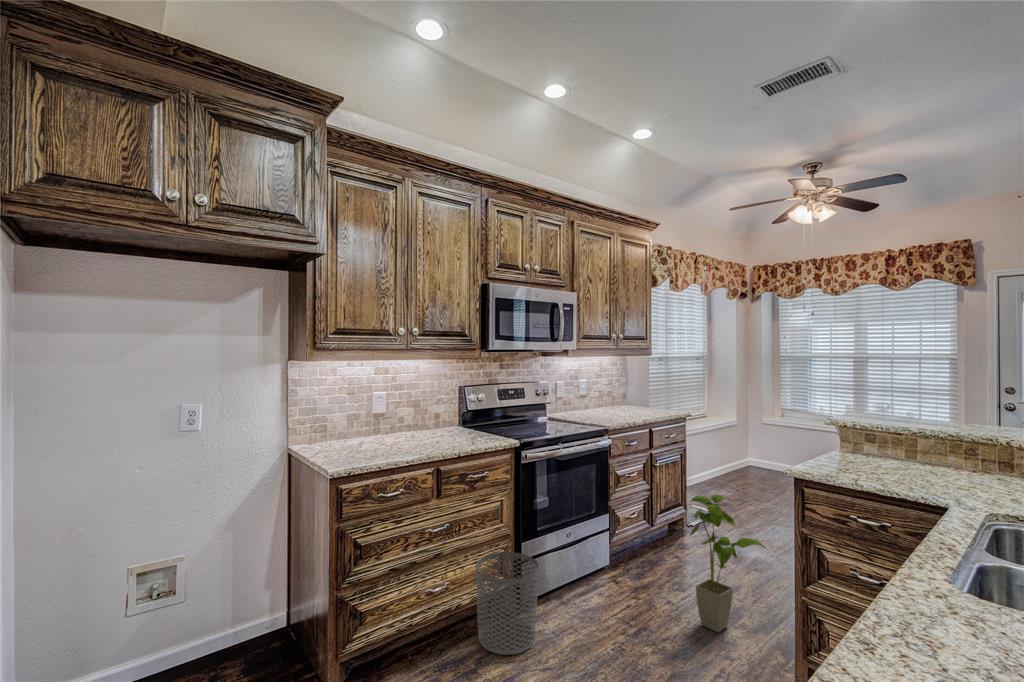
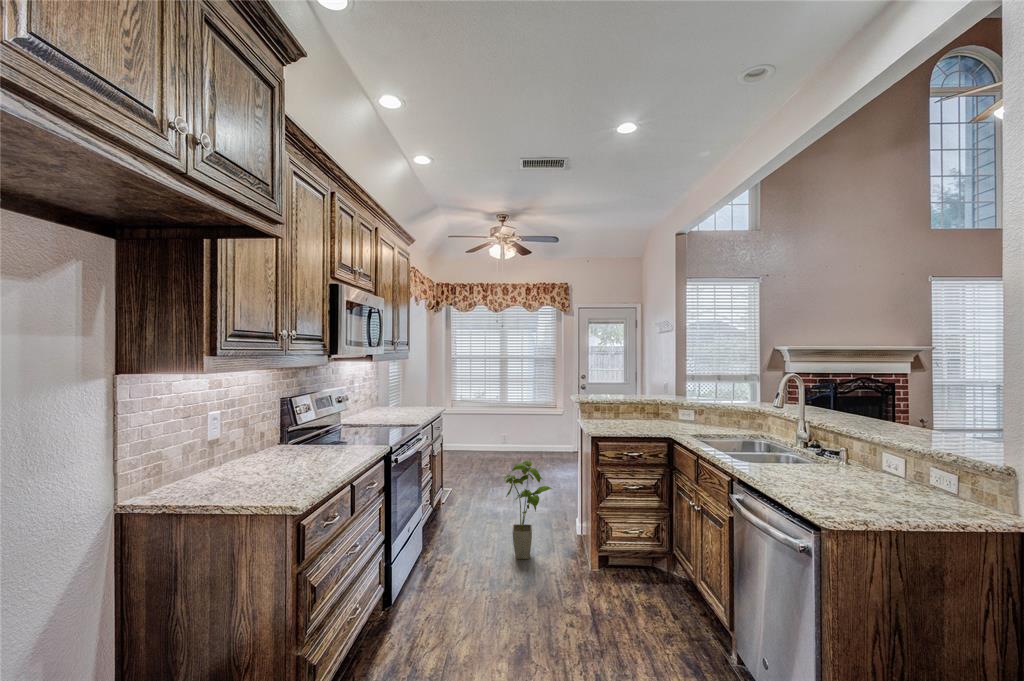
waste bin: present [476,552,539,655] -> none [378,554,439,653]

